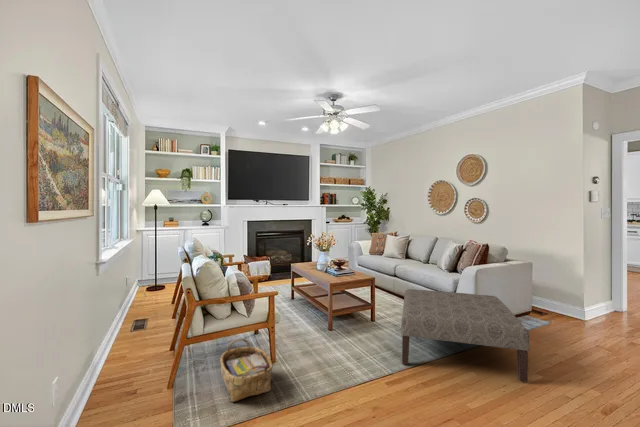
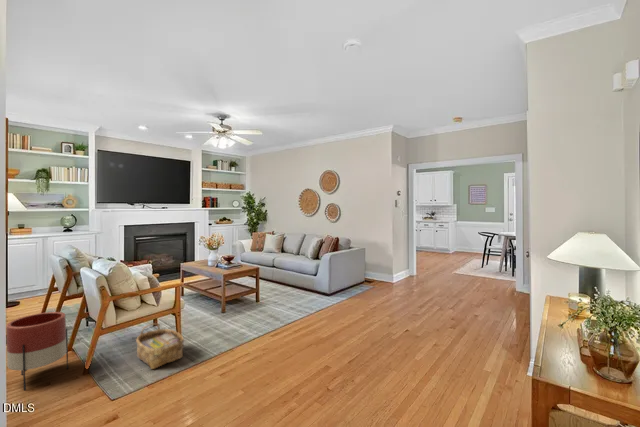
ottoman: present [401,289,529,382] -> none [279,272,357,325]
planter: none [98,310,156,397] -> present [6,312,68,390]

